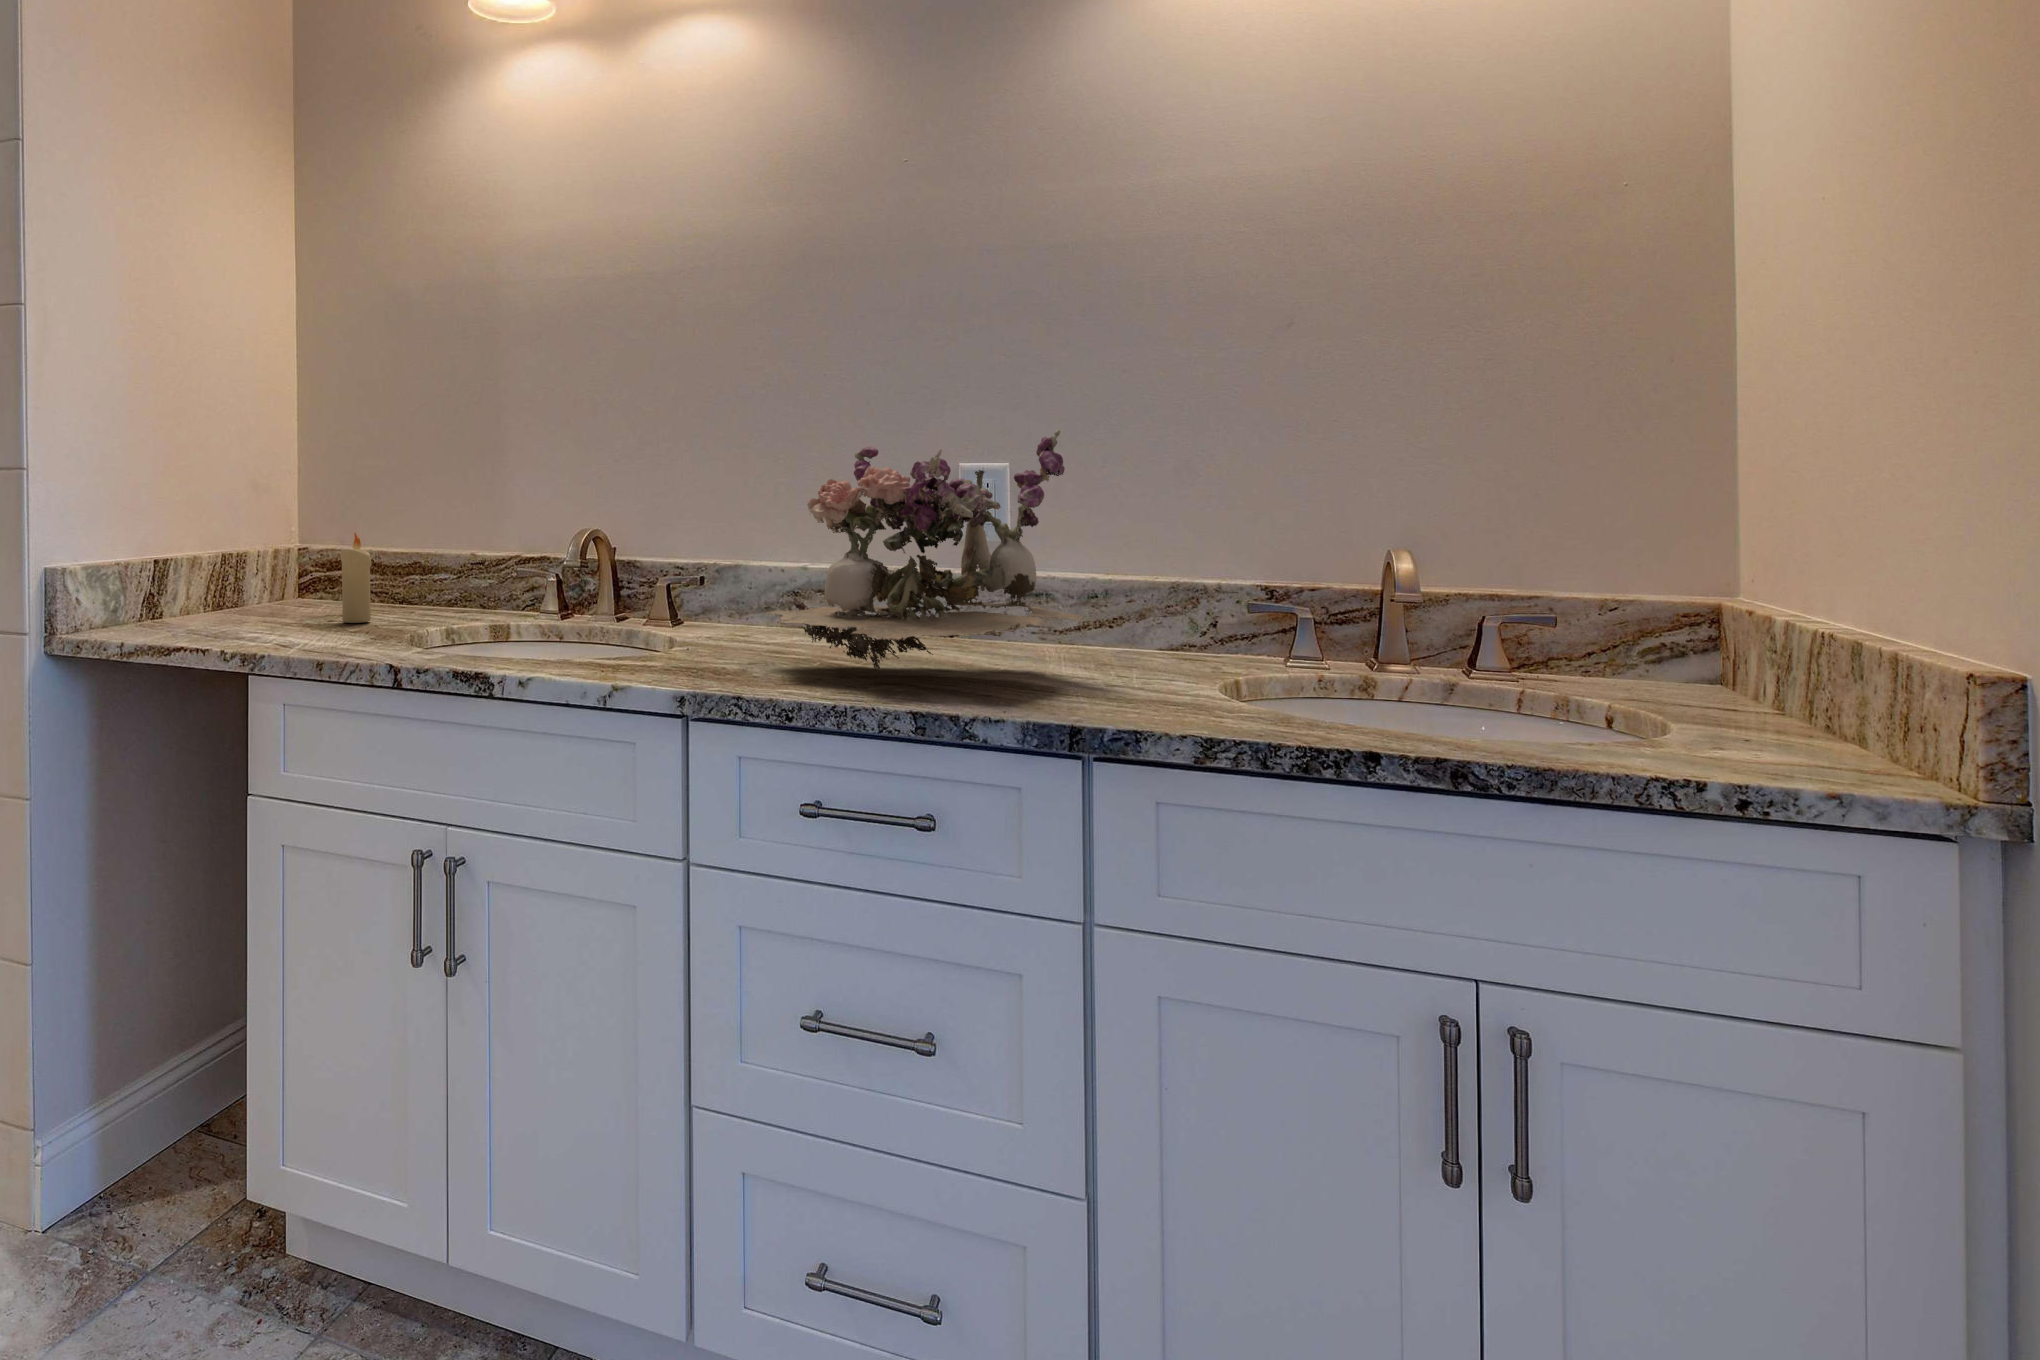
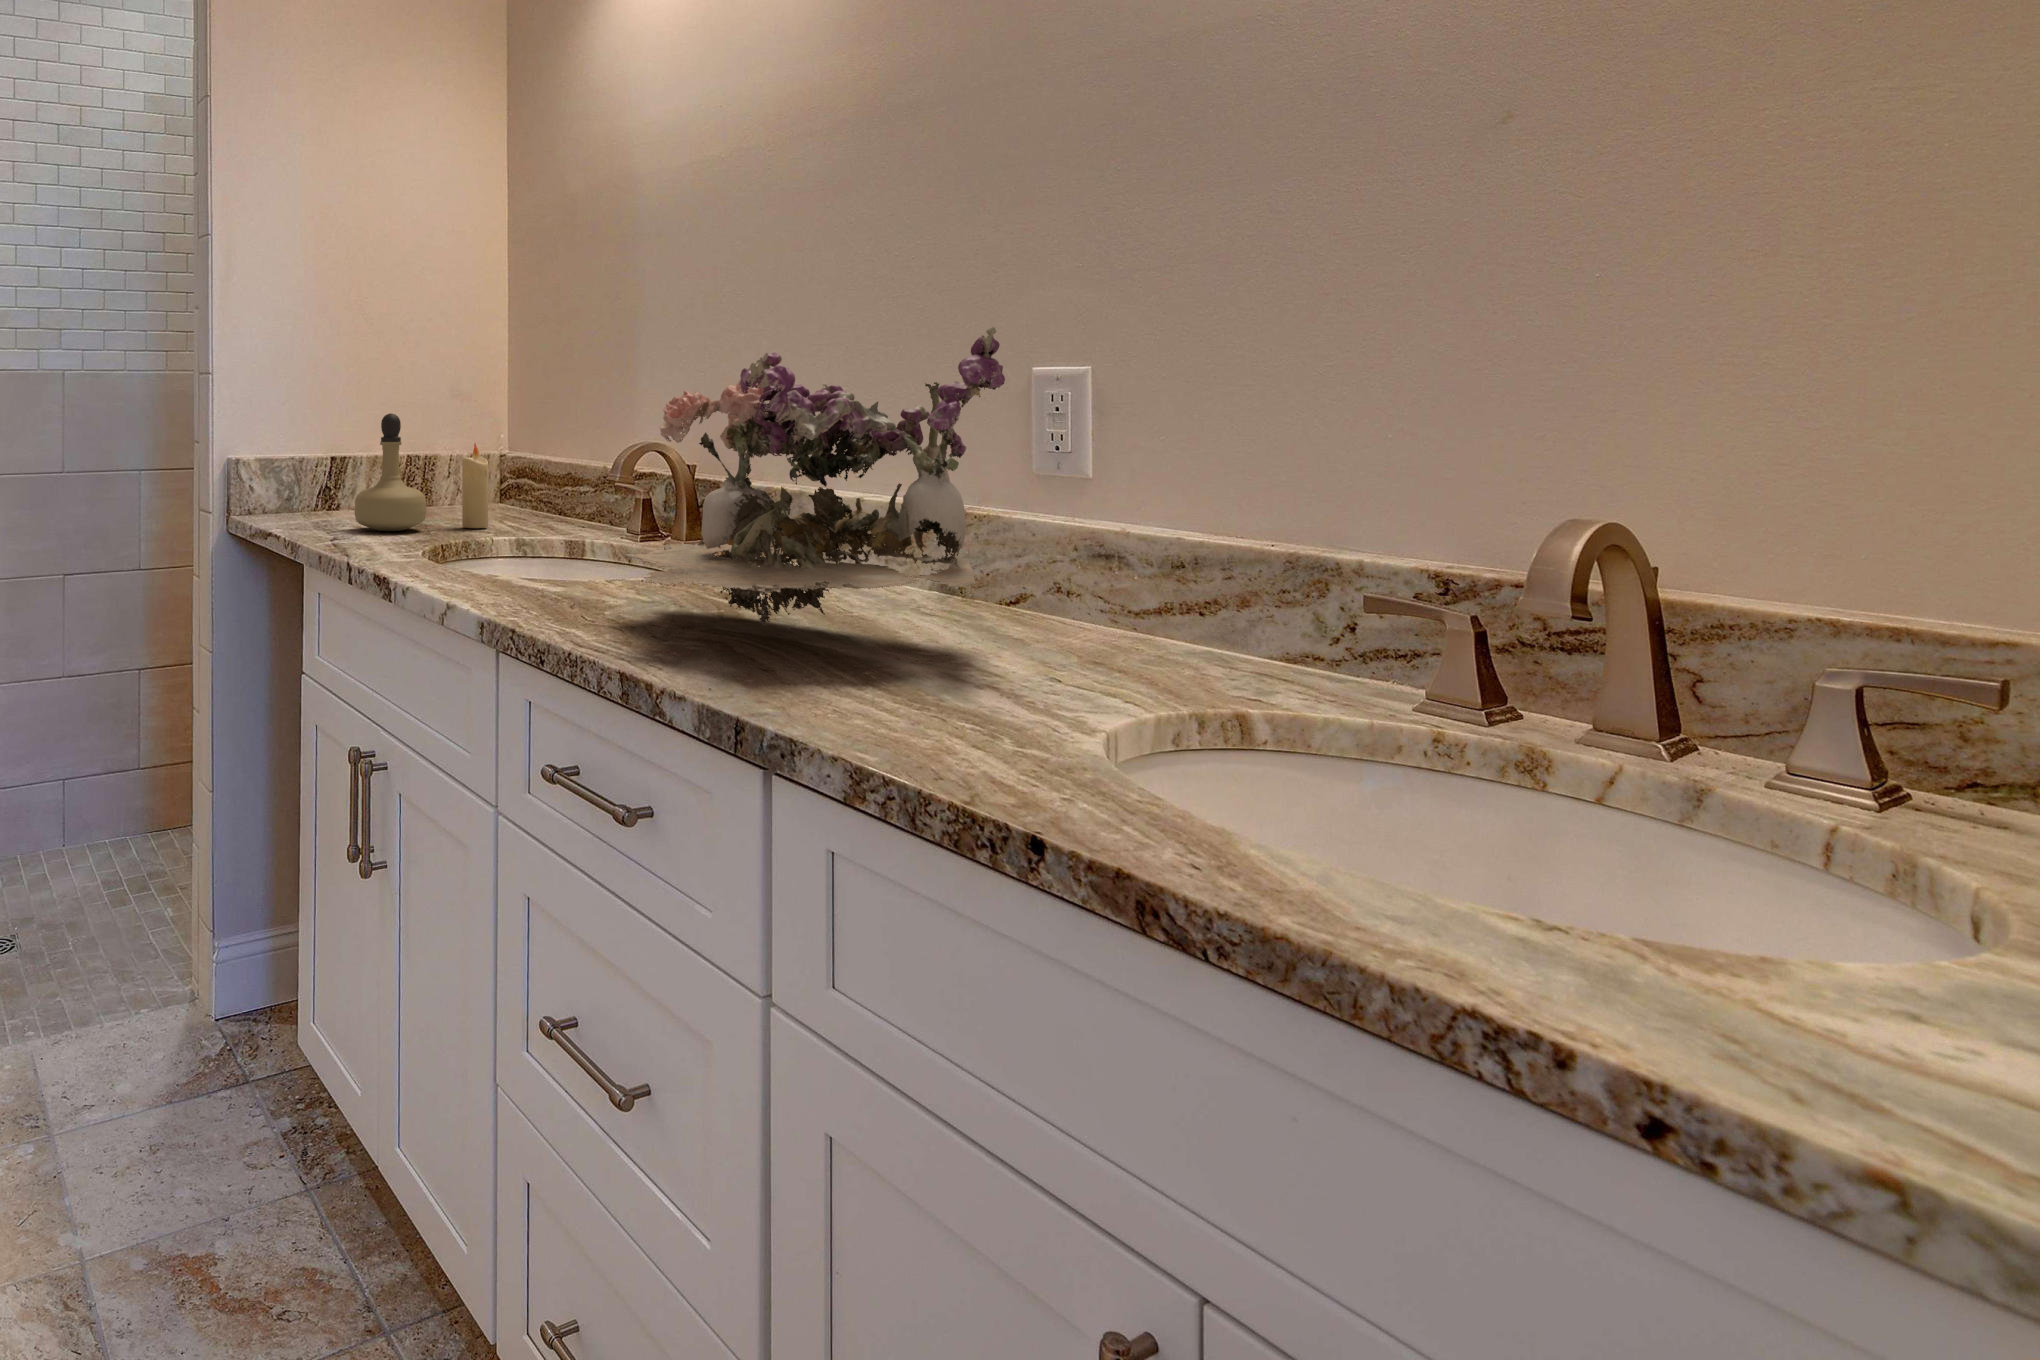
perfume bottle: none [245,504,327,633] -> present [354,413,426,531]

